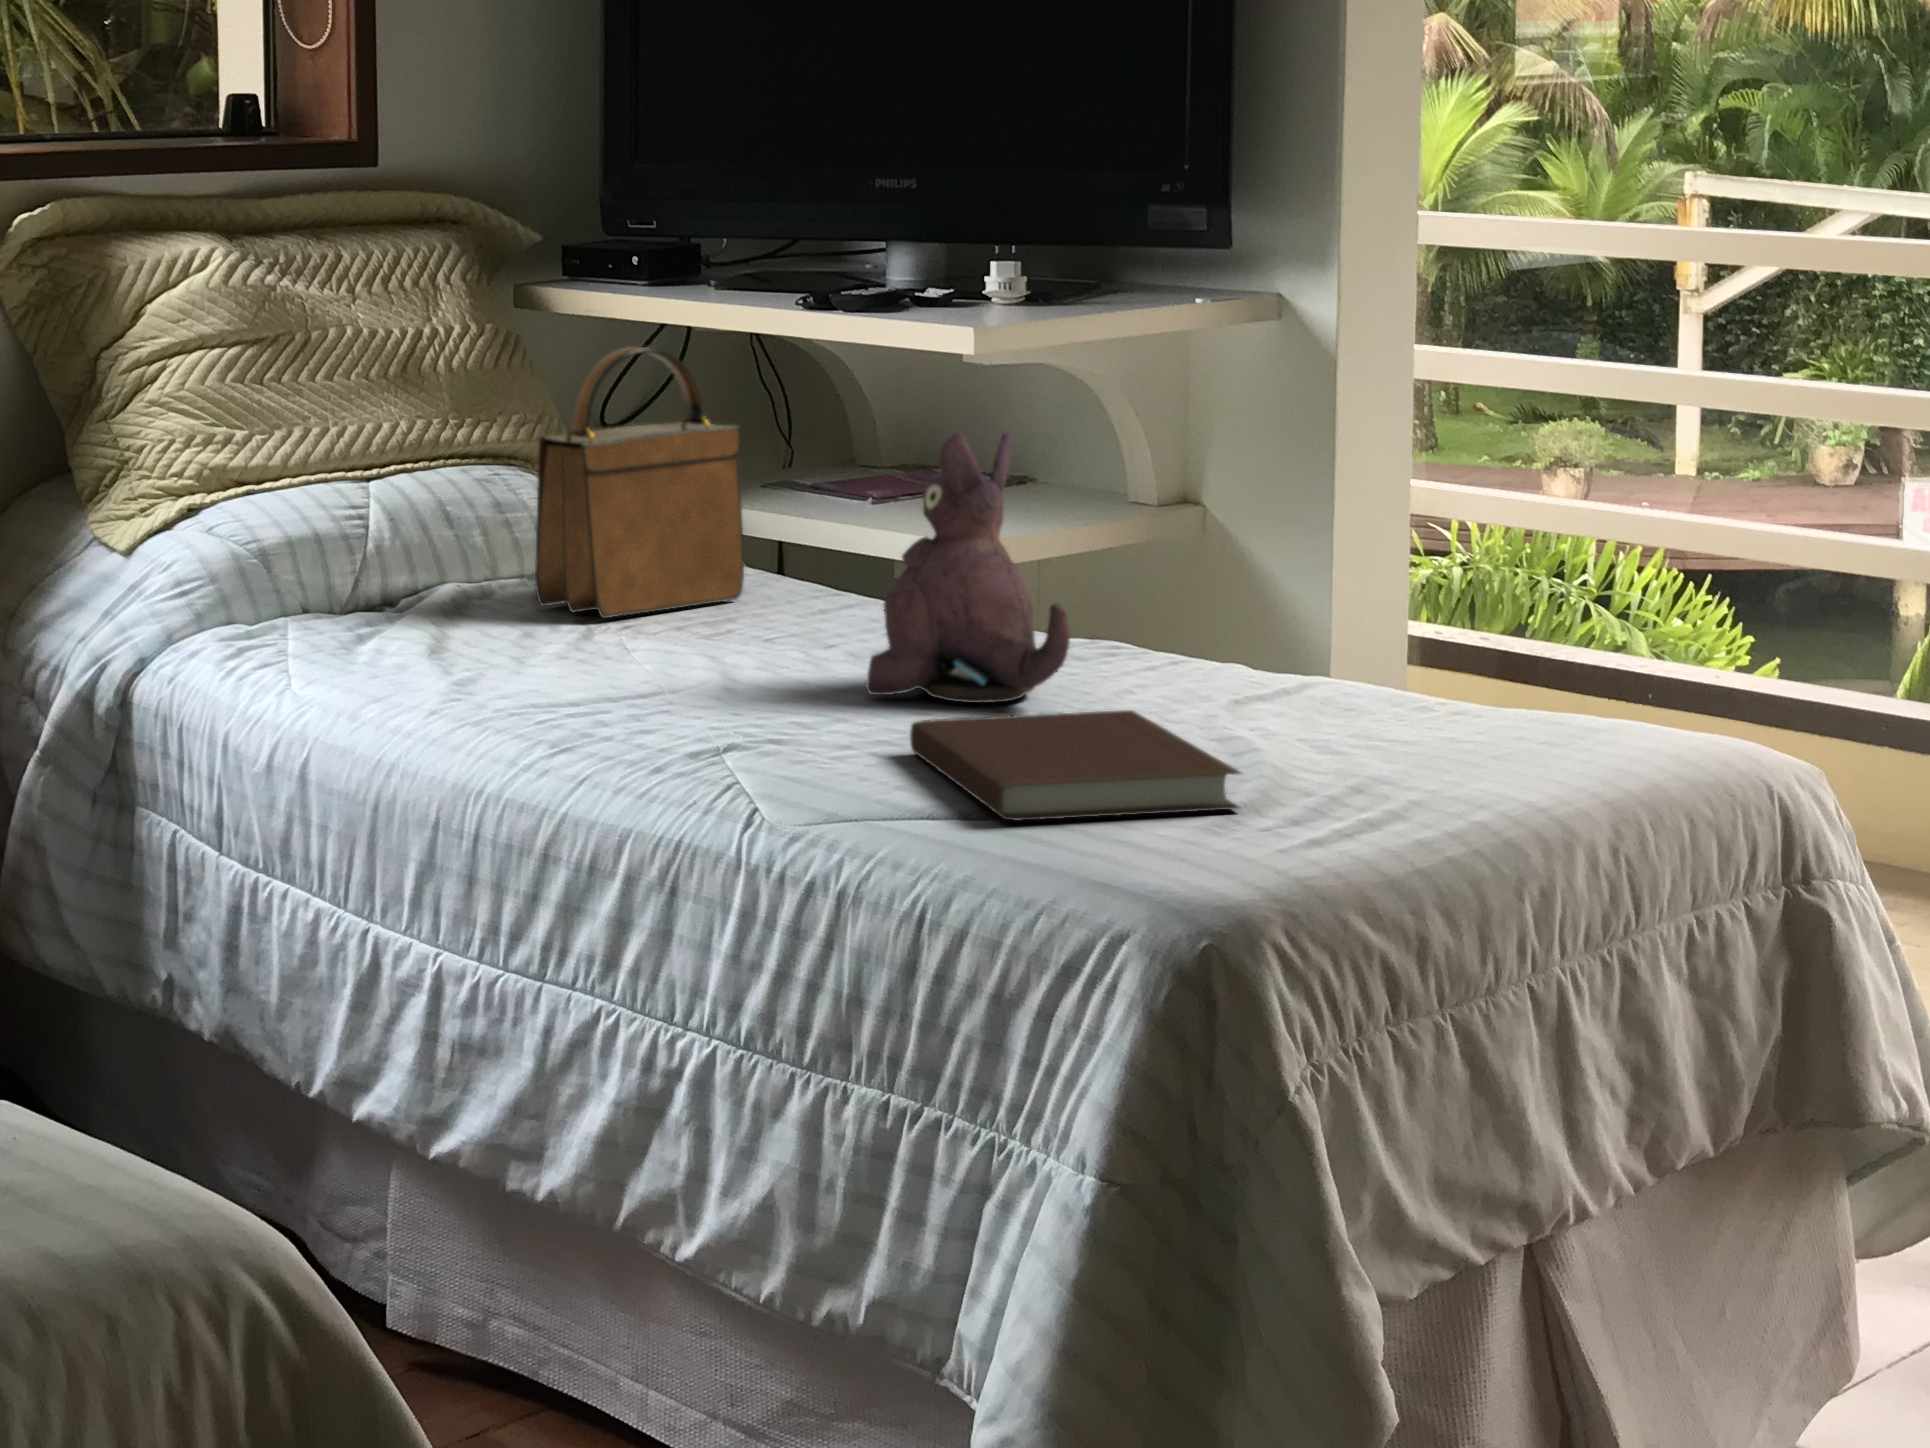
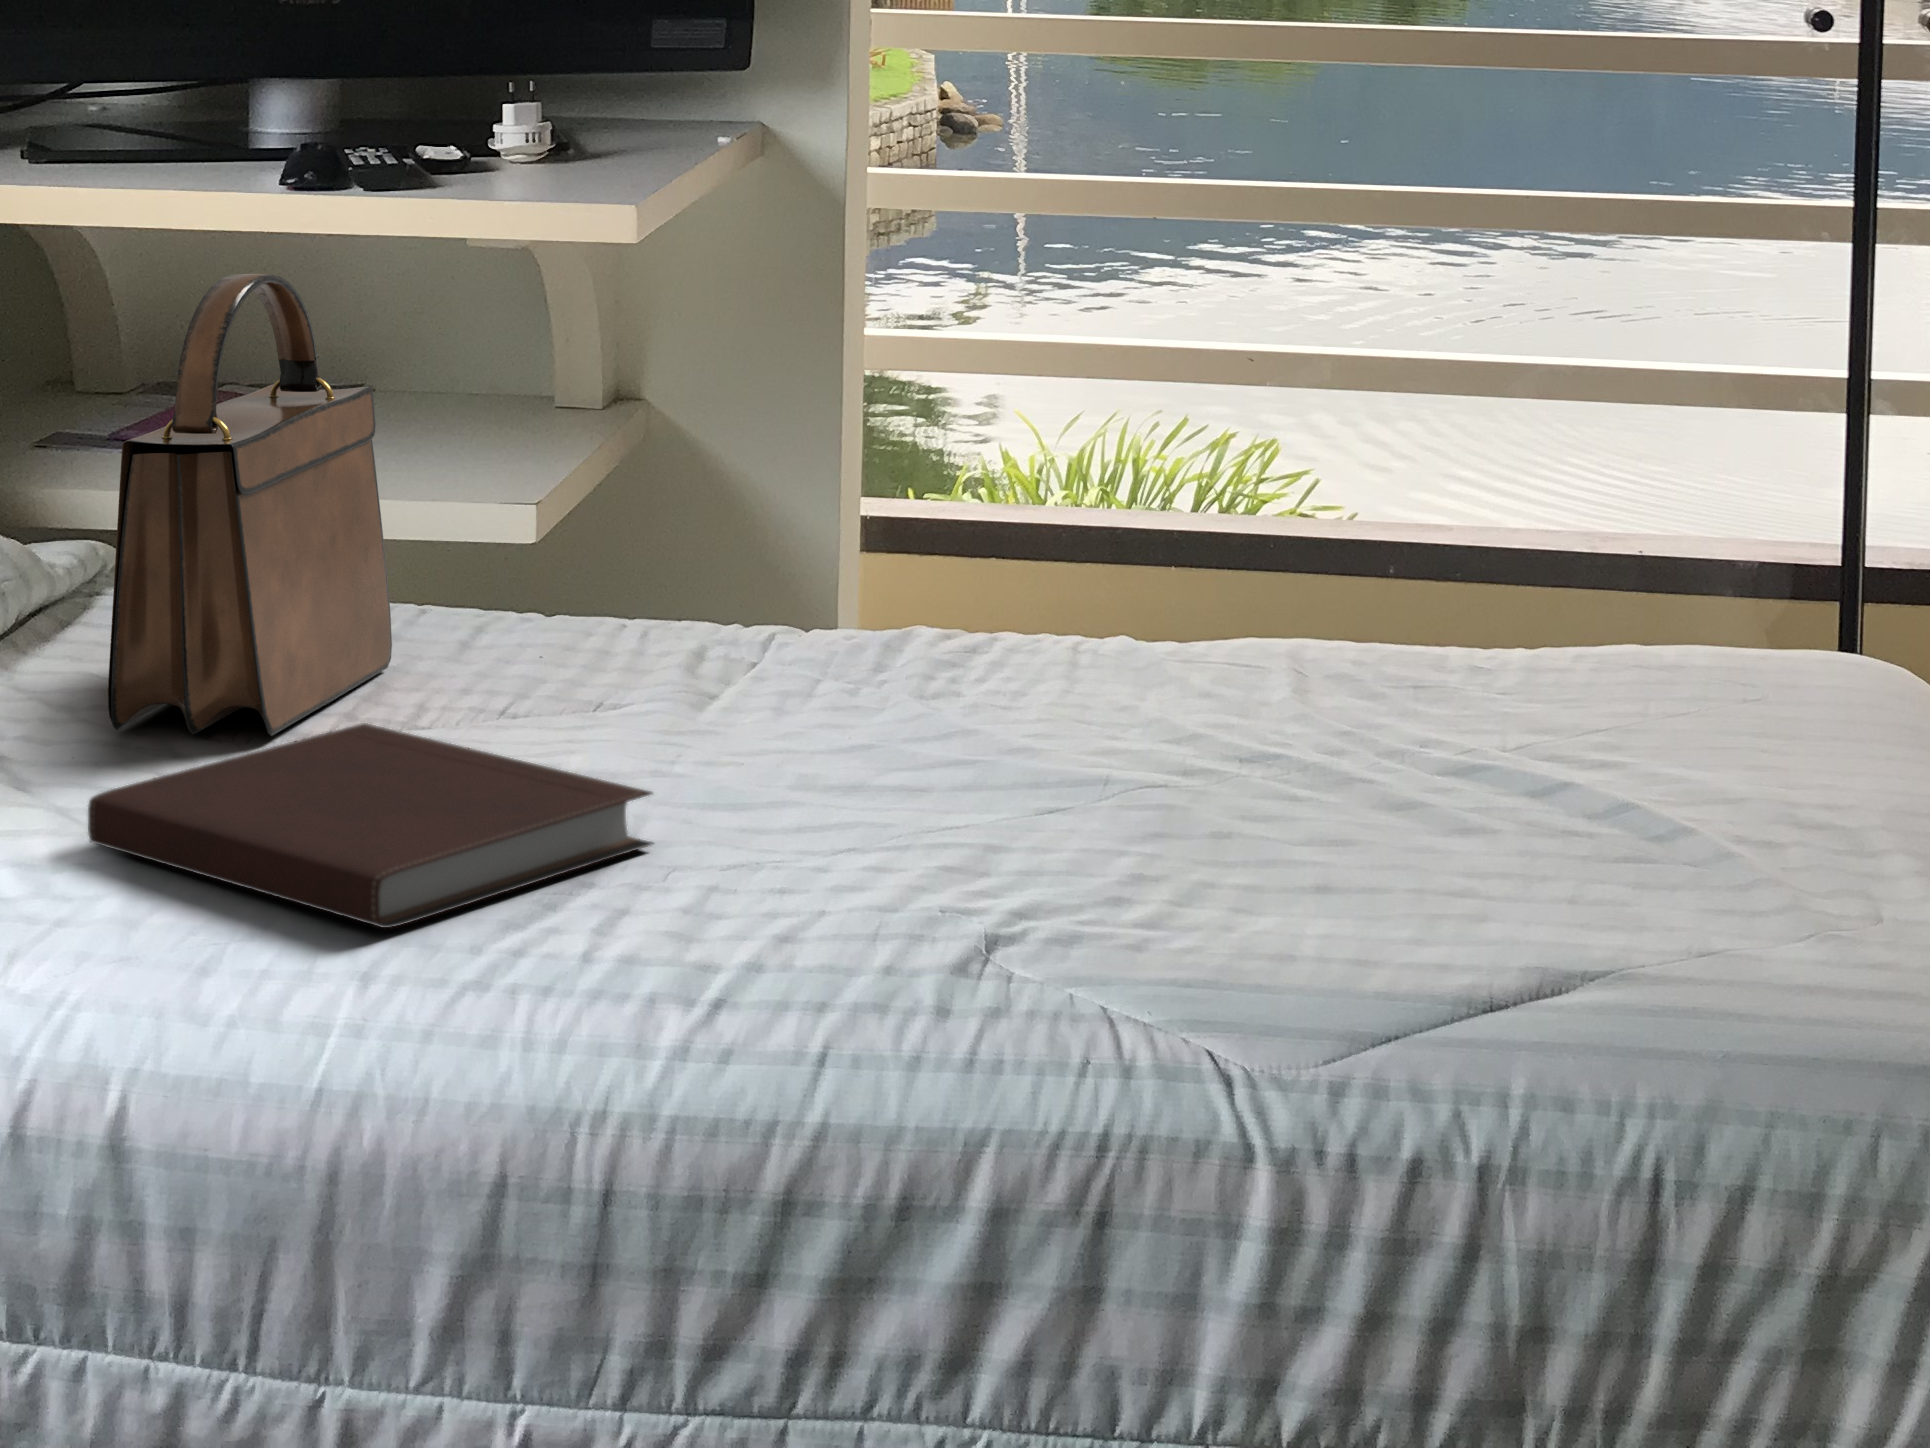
plush toy: present [866,432,1070,703] -> none [929,358,1238,797]
notebook: present [910,710,1240,821] -> present [88,723,653,928]

